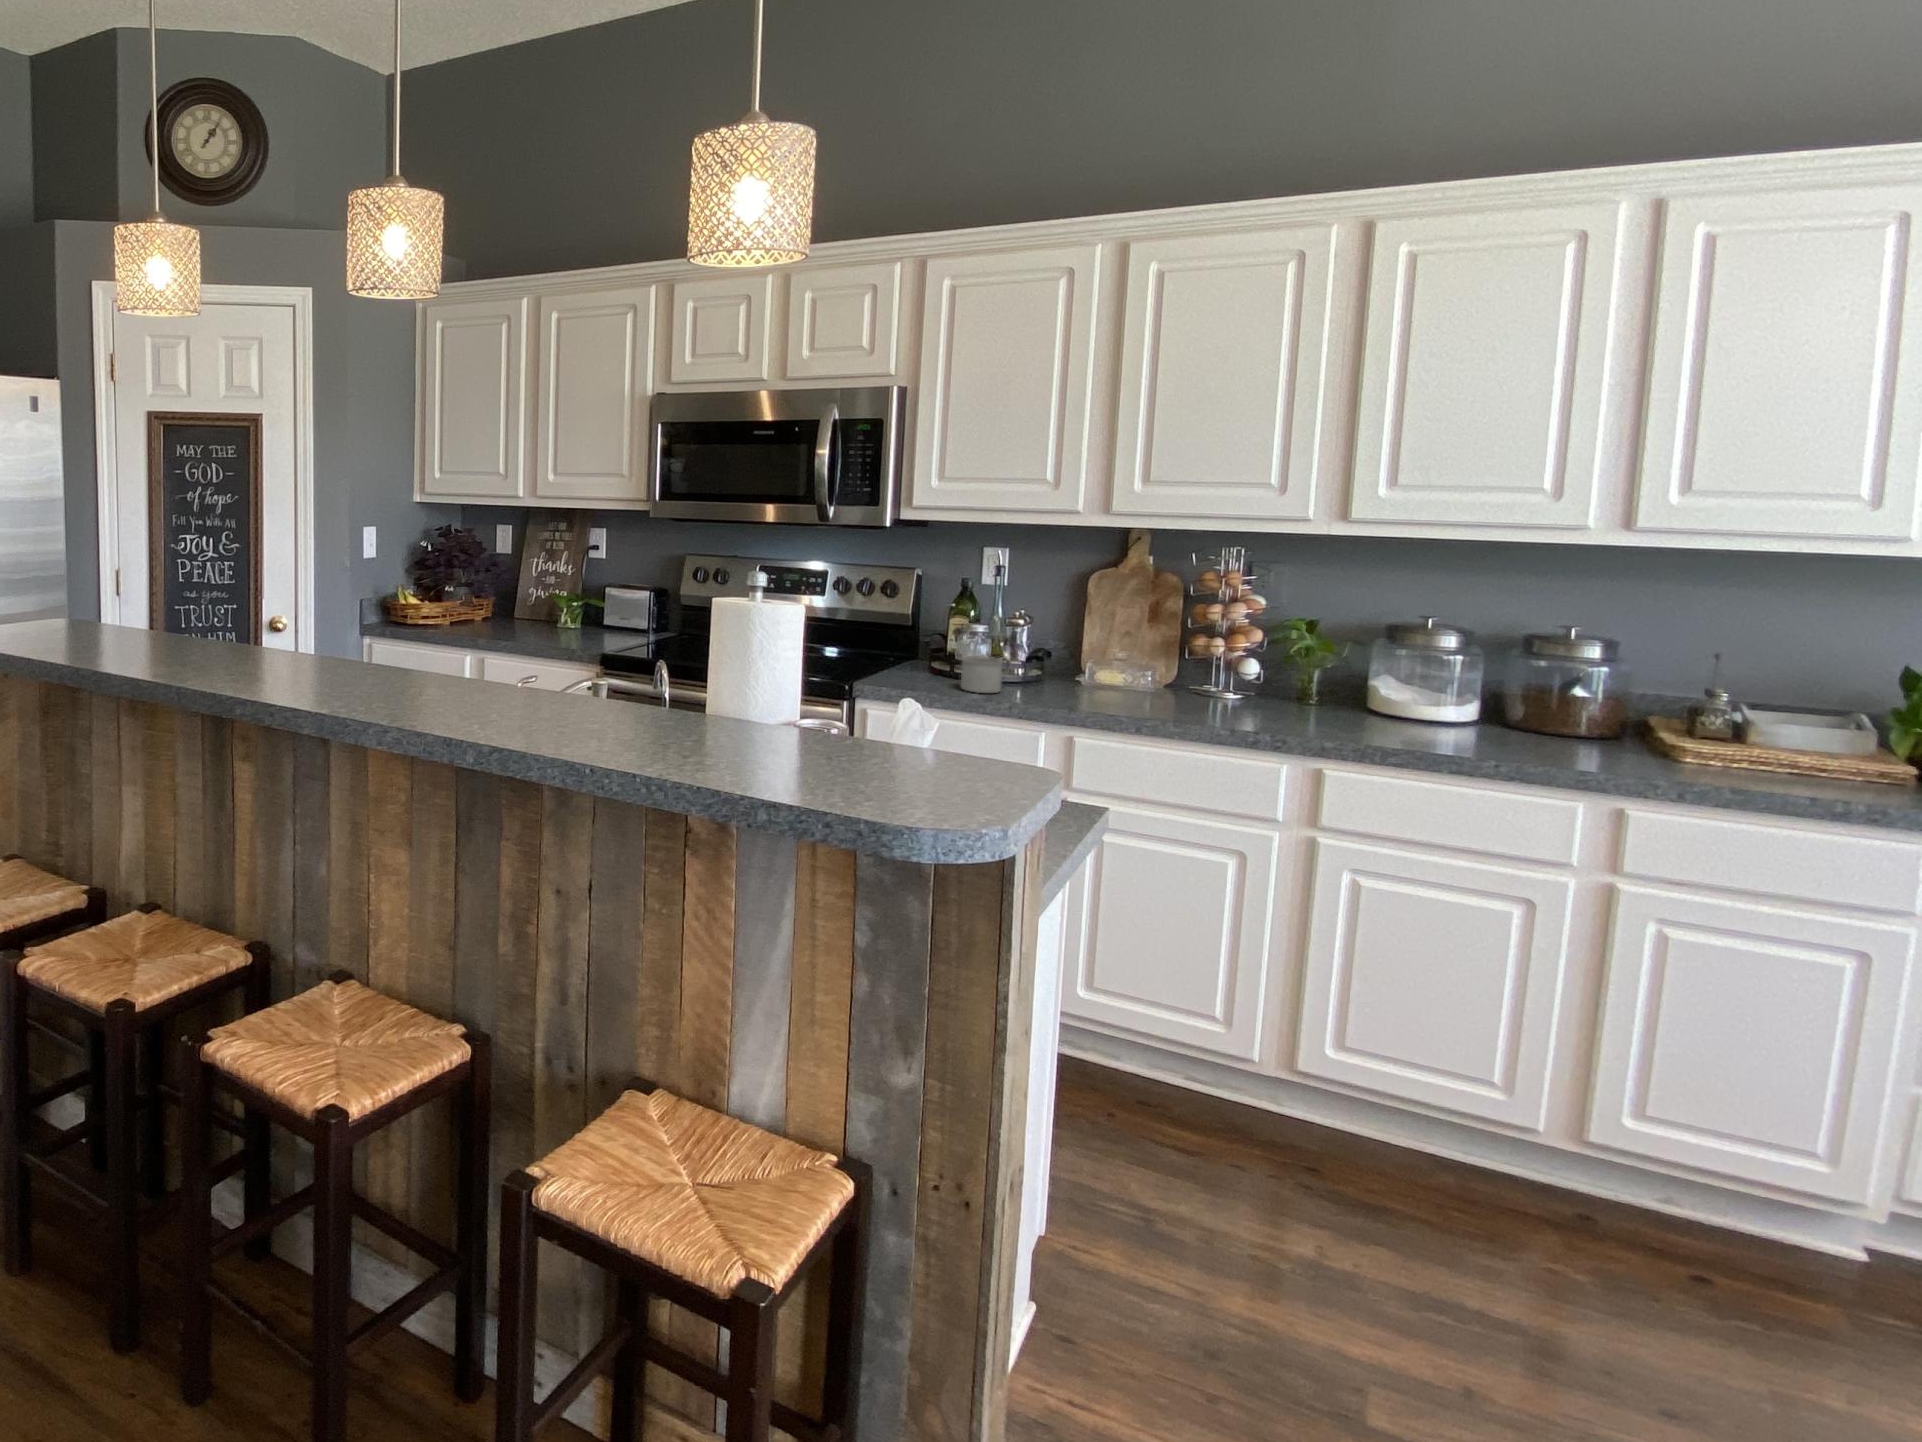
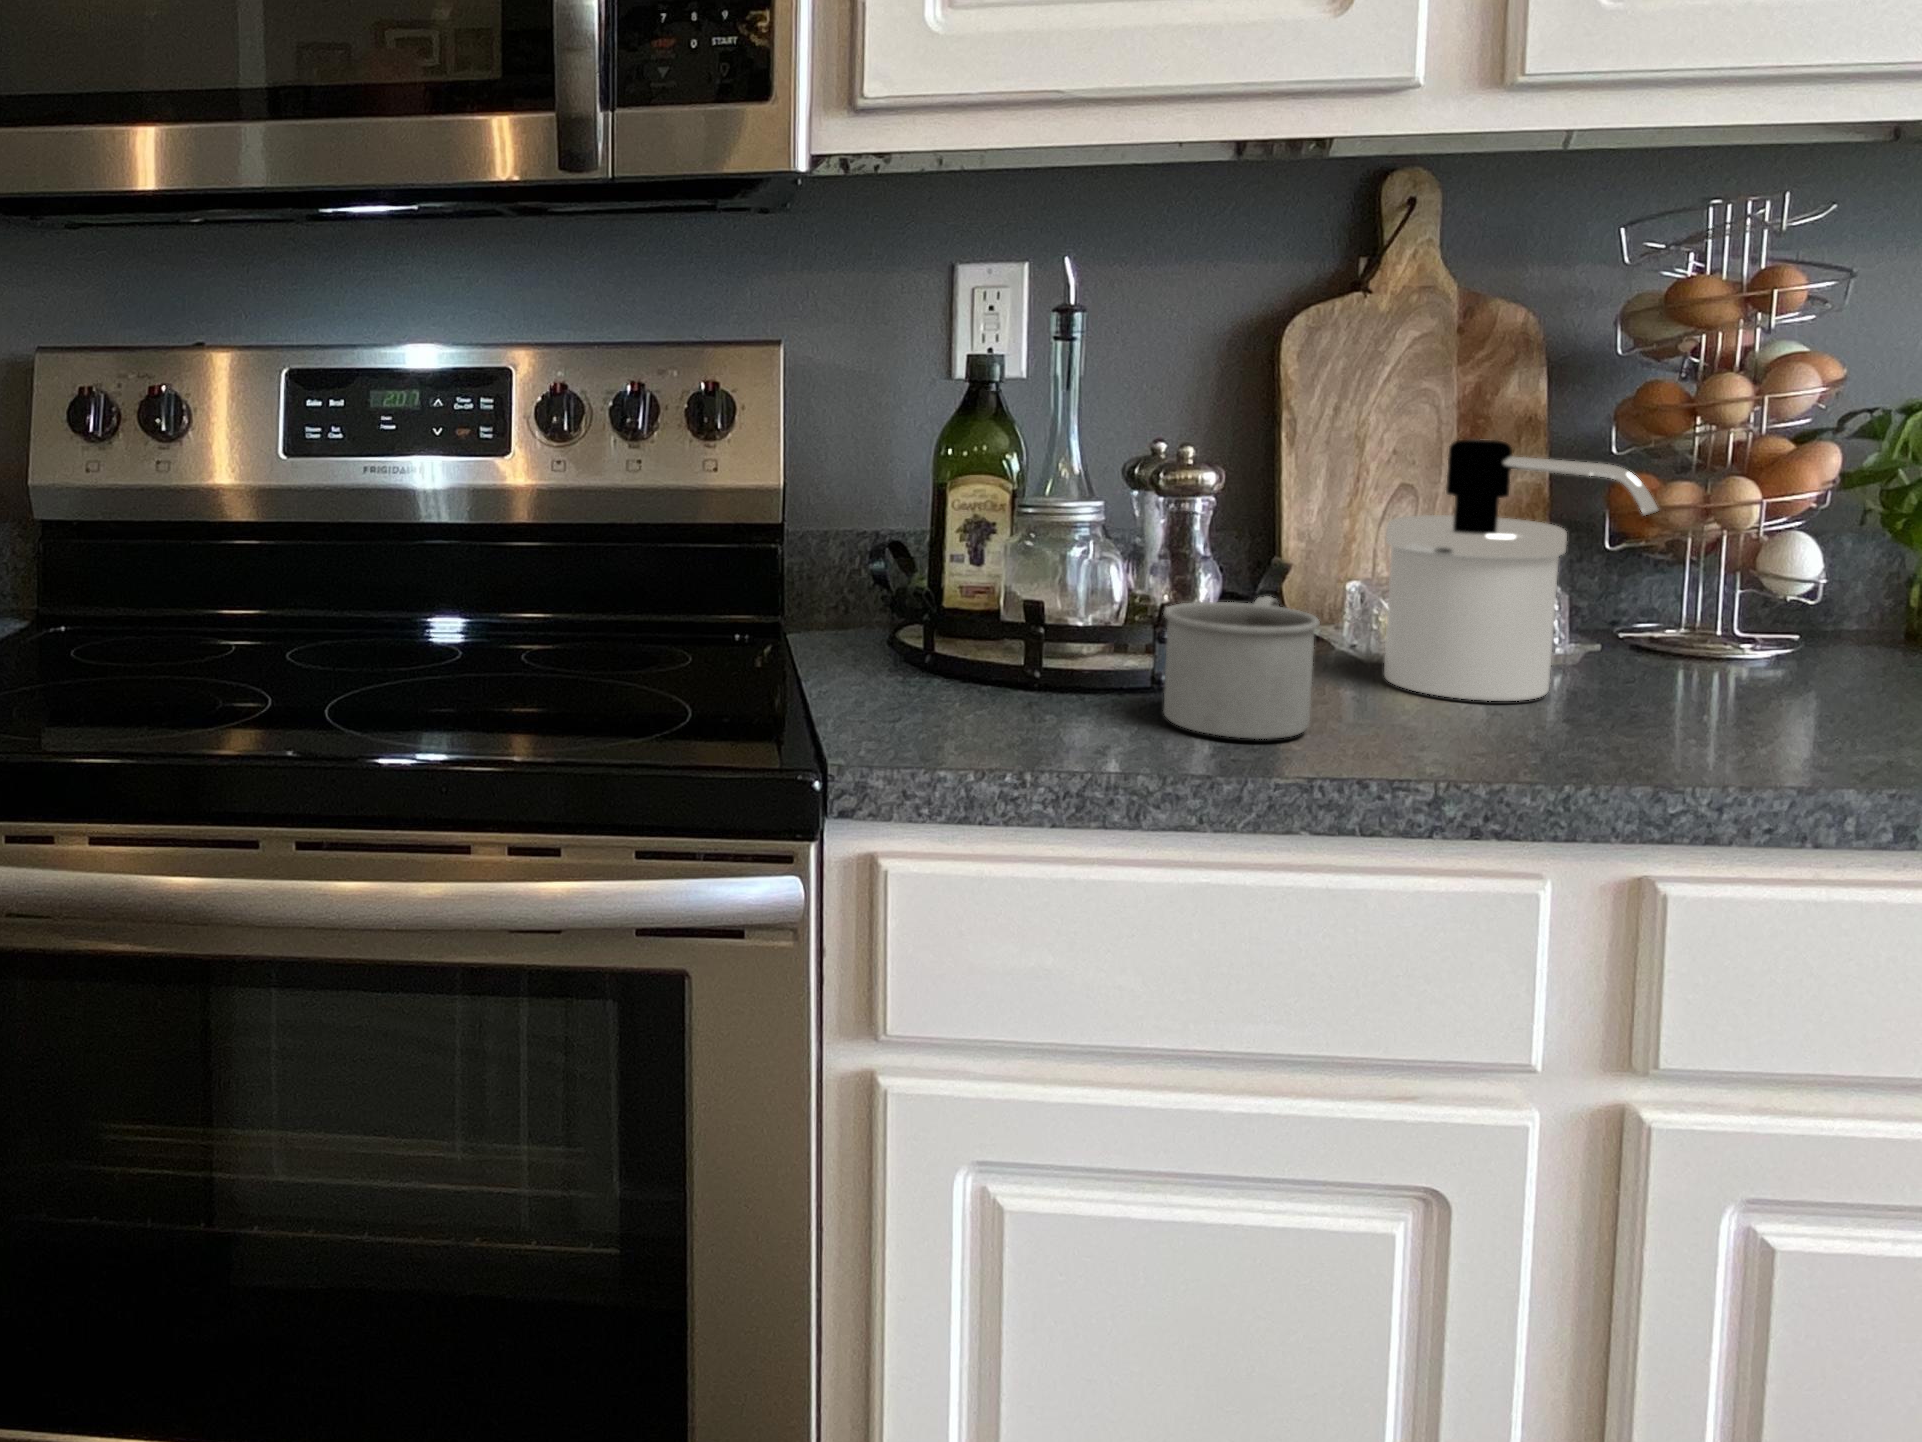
soap dispenser: none [1059,618,1113,697] -> present [1384,439,1658,701]

